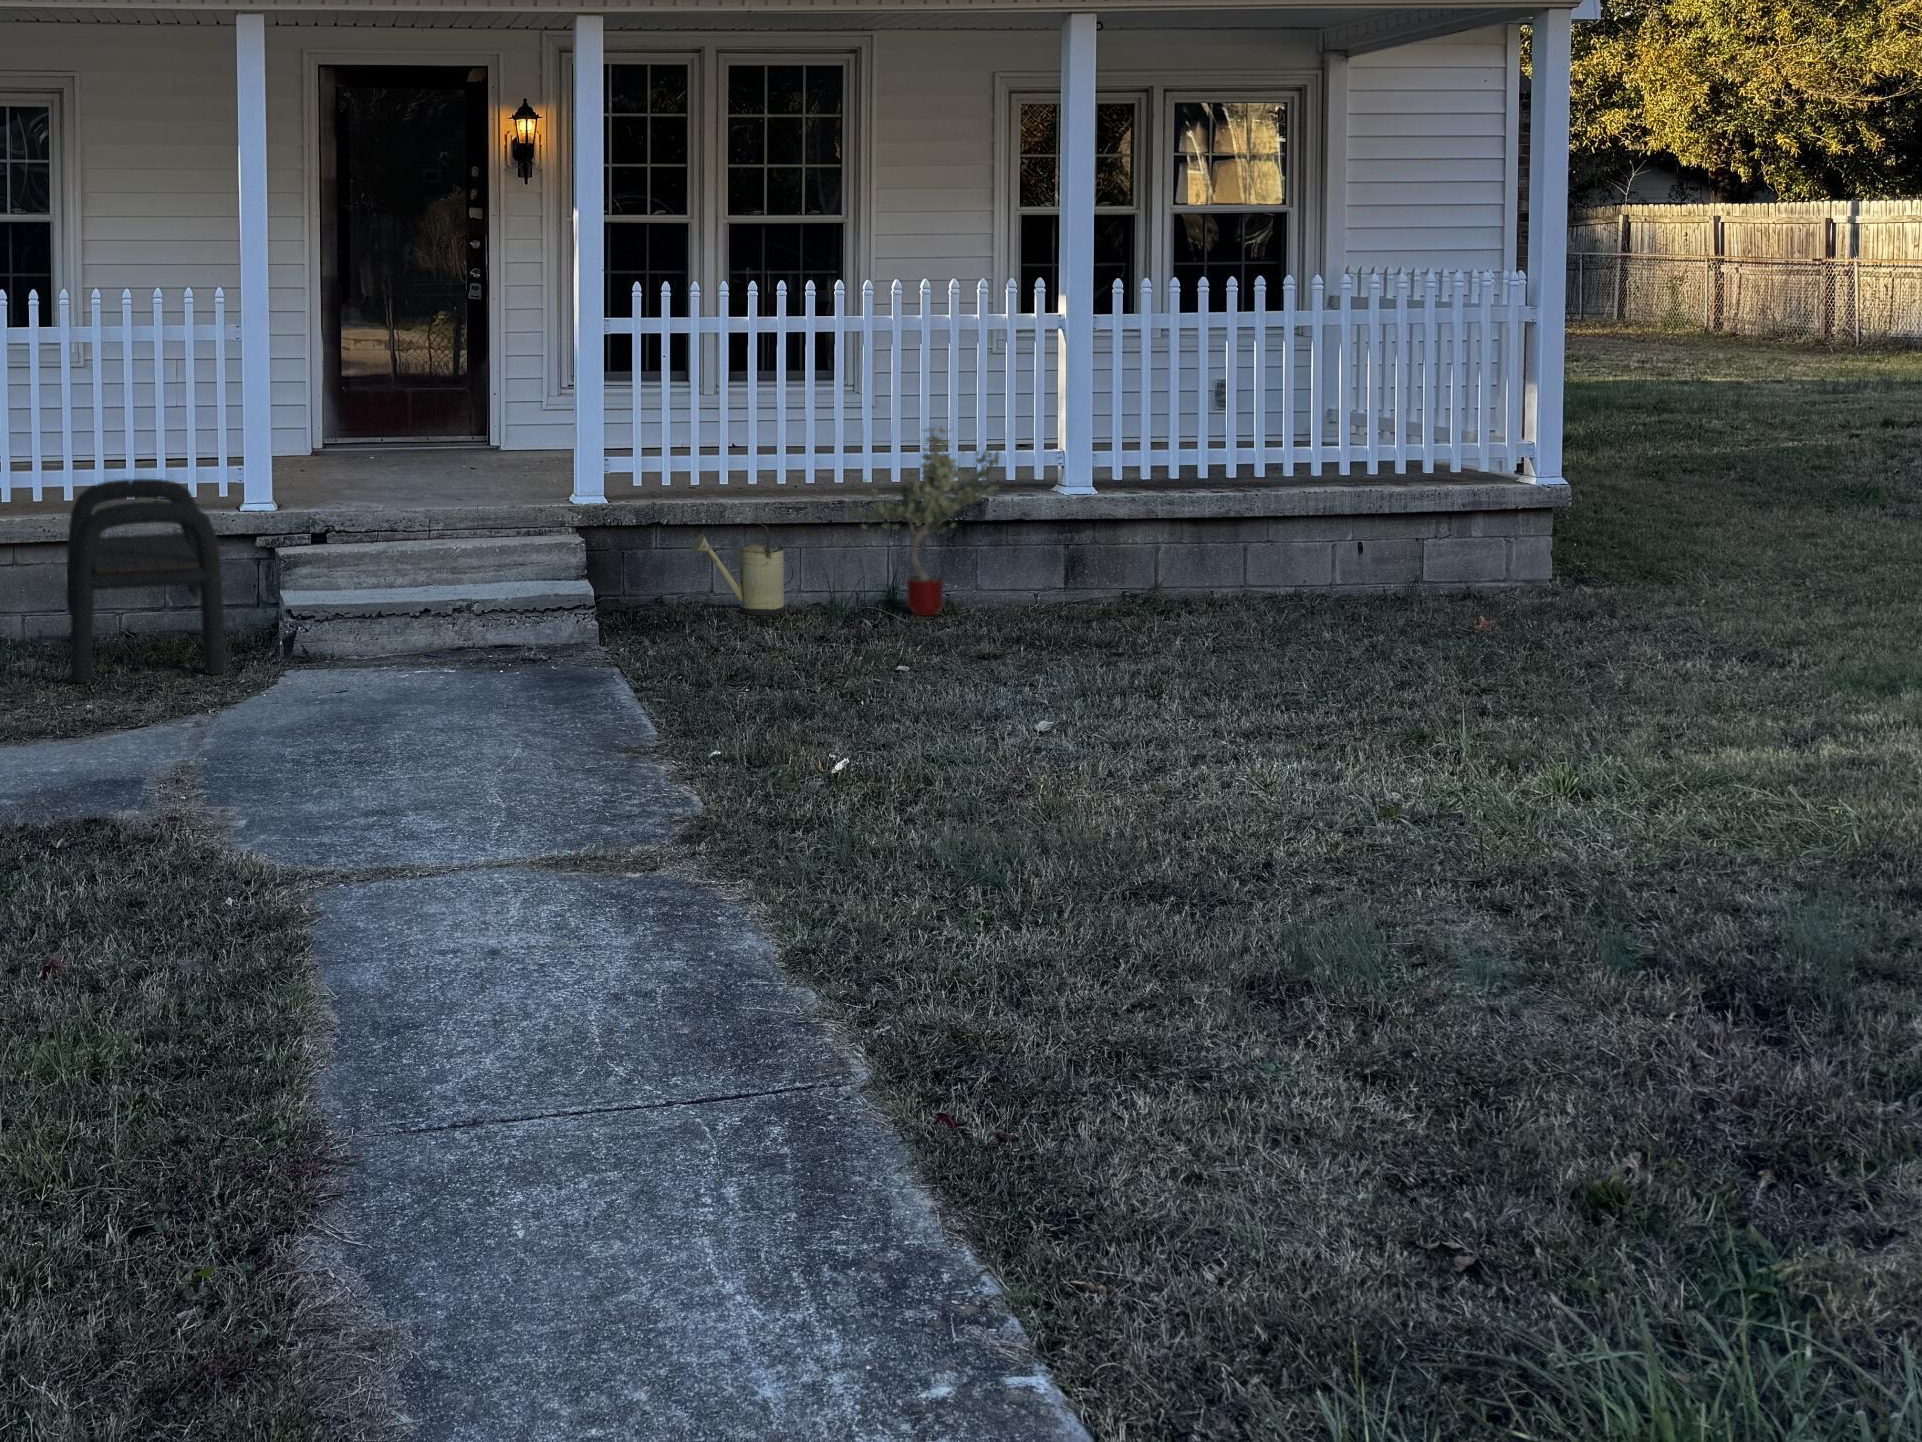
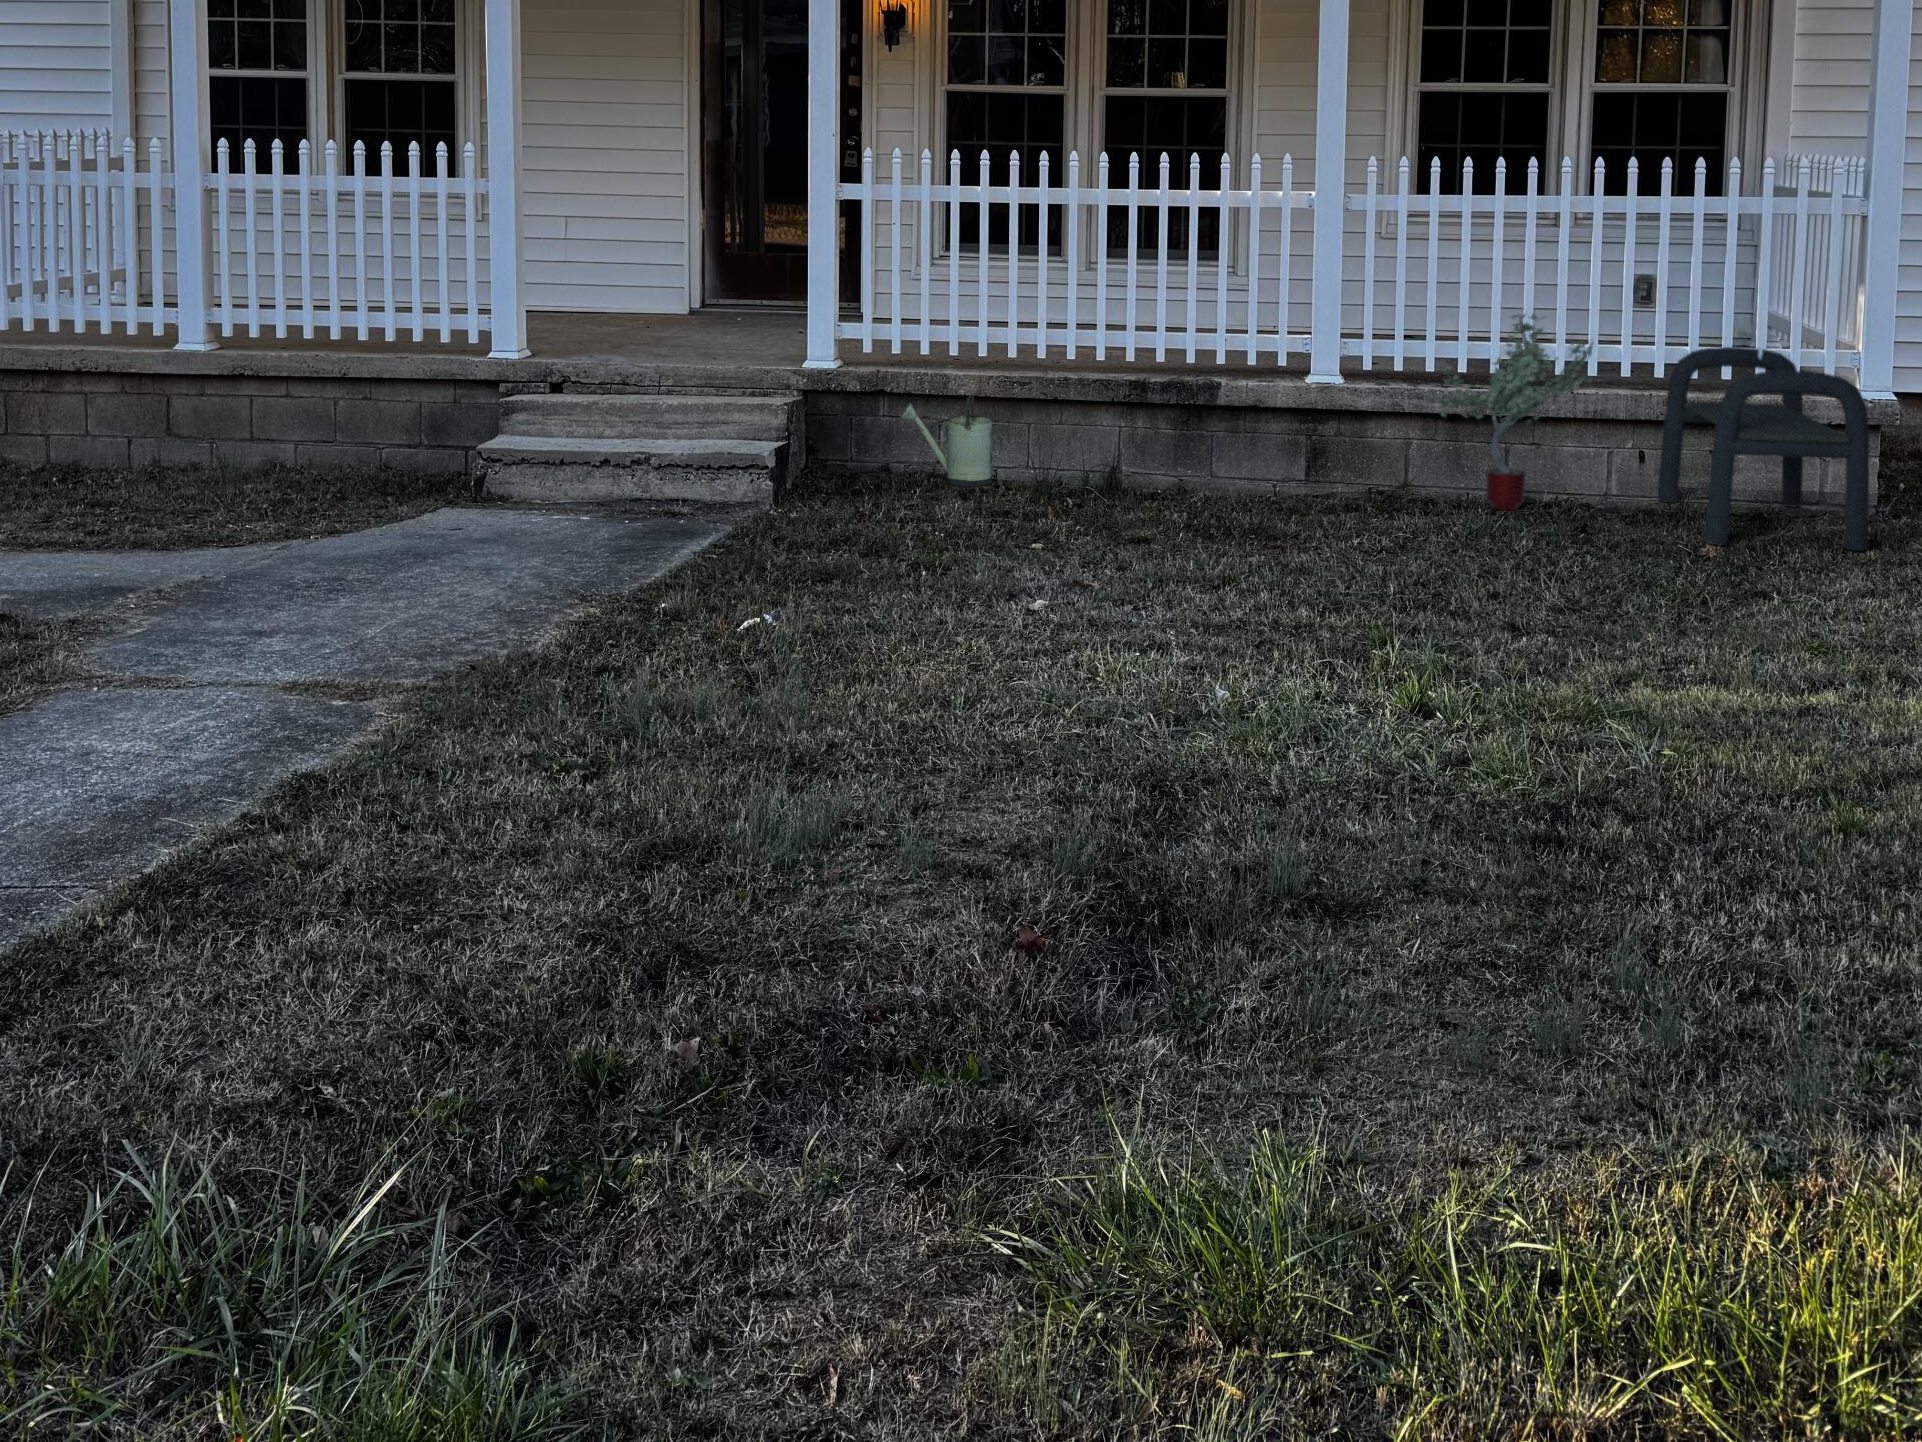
potted tree: present [849,427,999,616] -> present [1428,313,1593,510]
bench: present [66,479,226,683] -> present [1658,347,1869,551]

